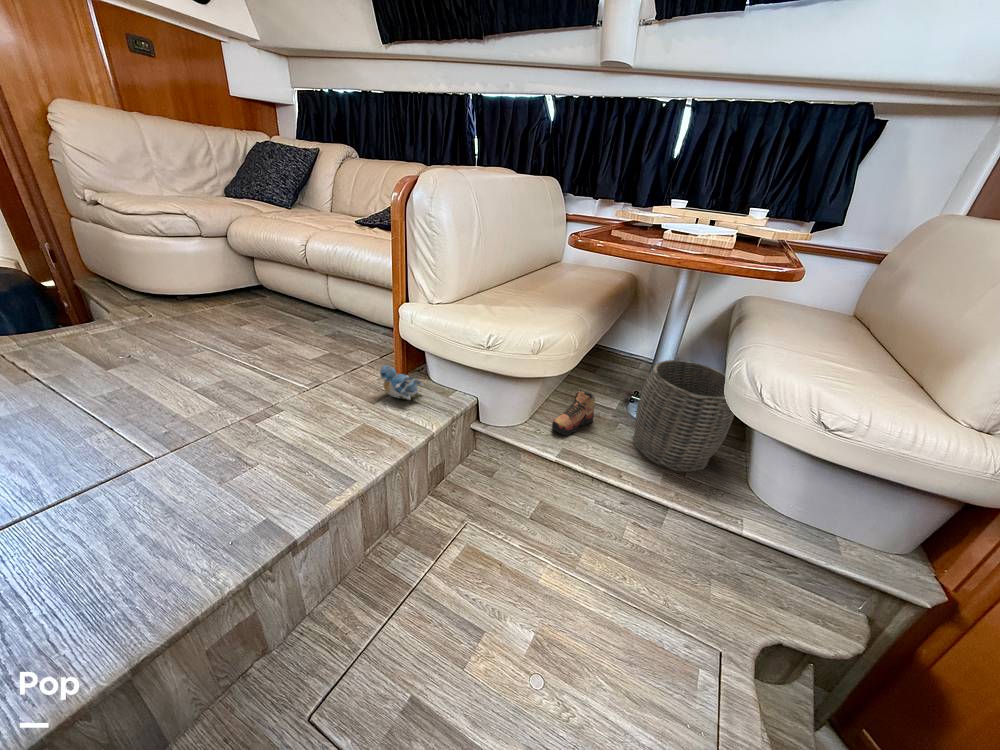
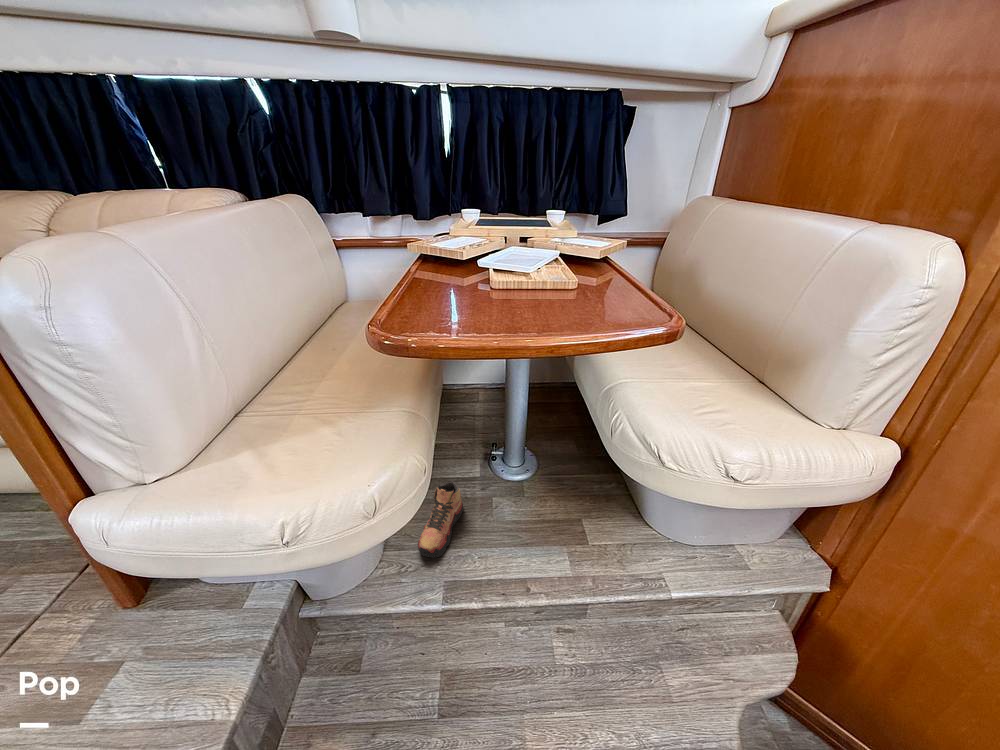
woven basket: present [633,360,734,472] -> none [511,405,616,543]
plush toy: present [380,365,424,400] -> none [68,614,189,679]

